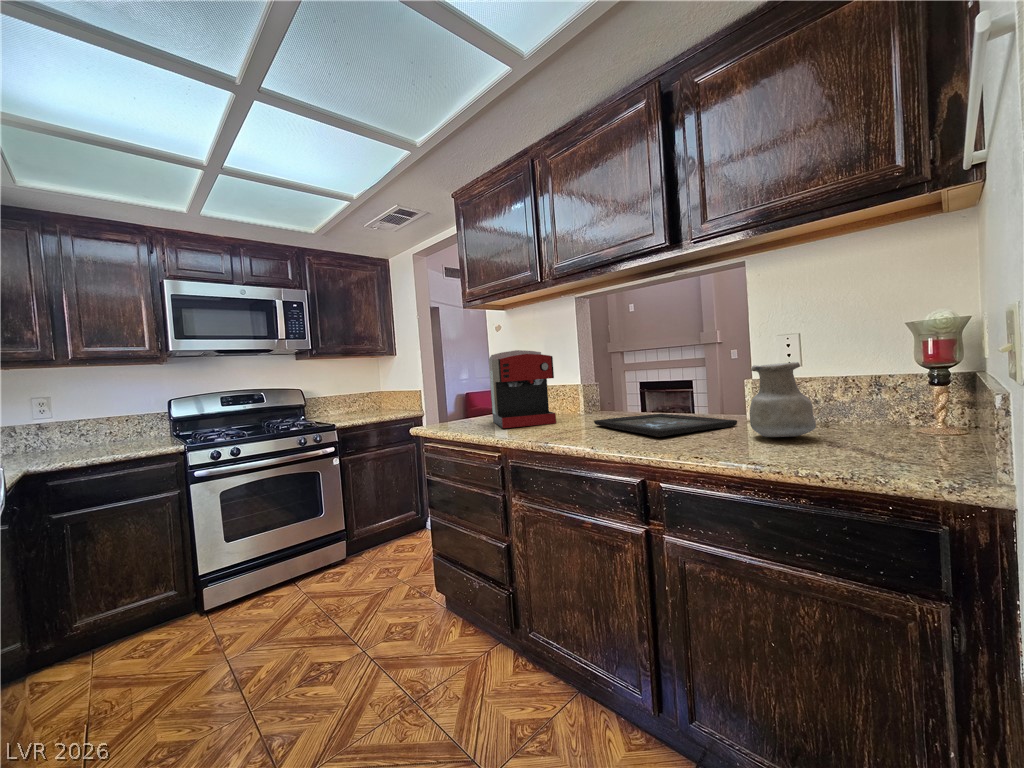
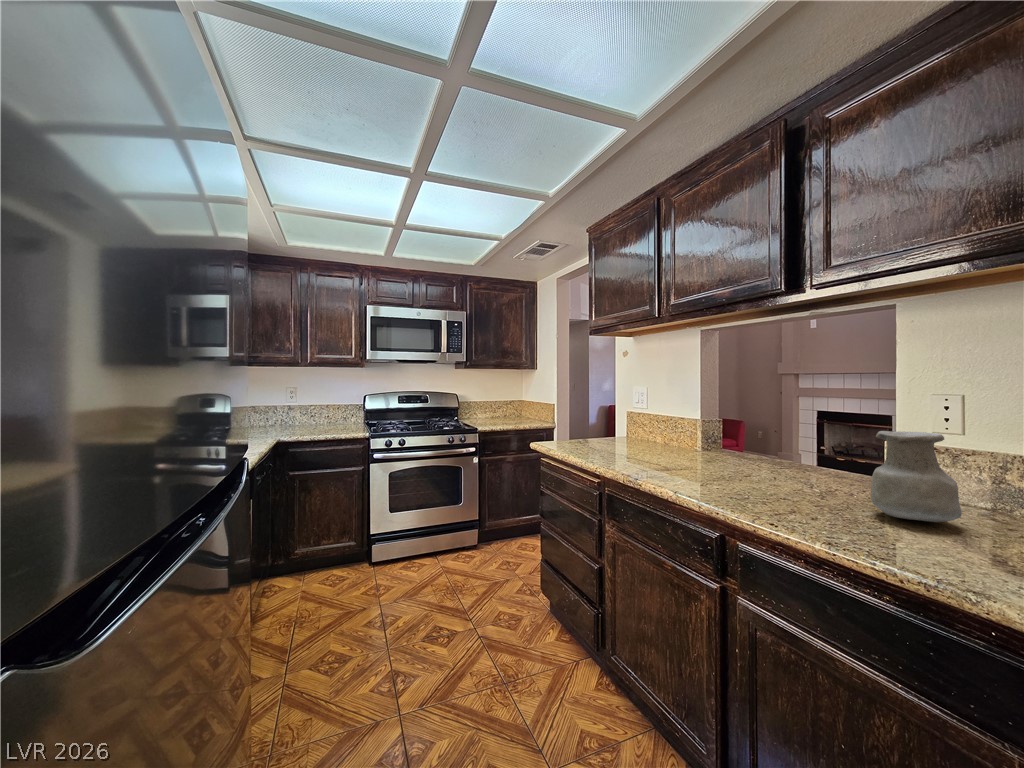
coffee maker: present [489,350,556,428] -> none [604,381,664,457]
tray: present [594,414,737,437] -> none [699,461,869,494]

